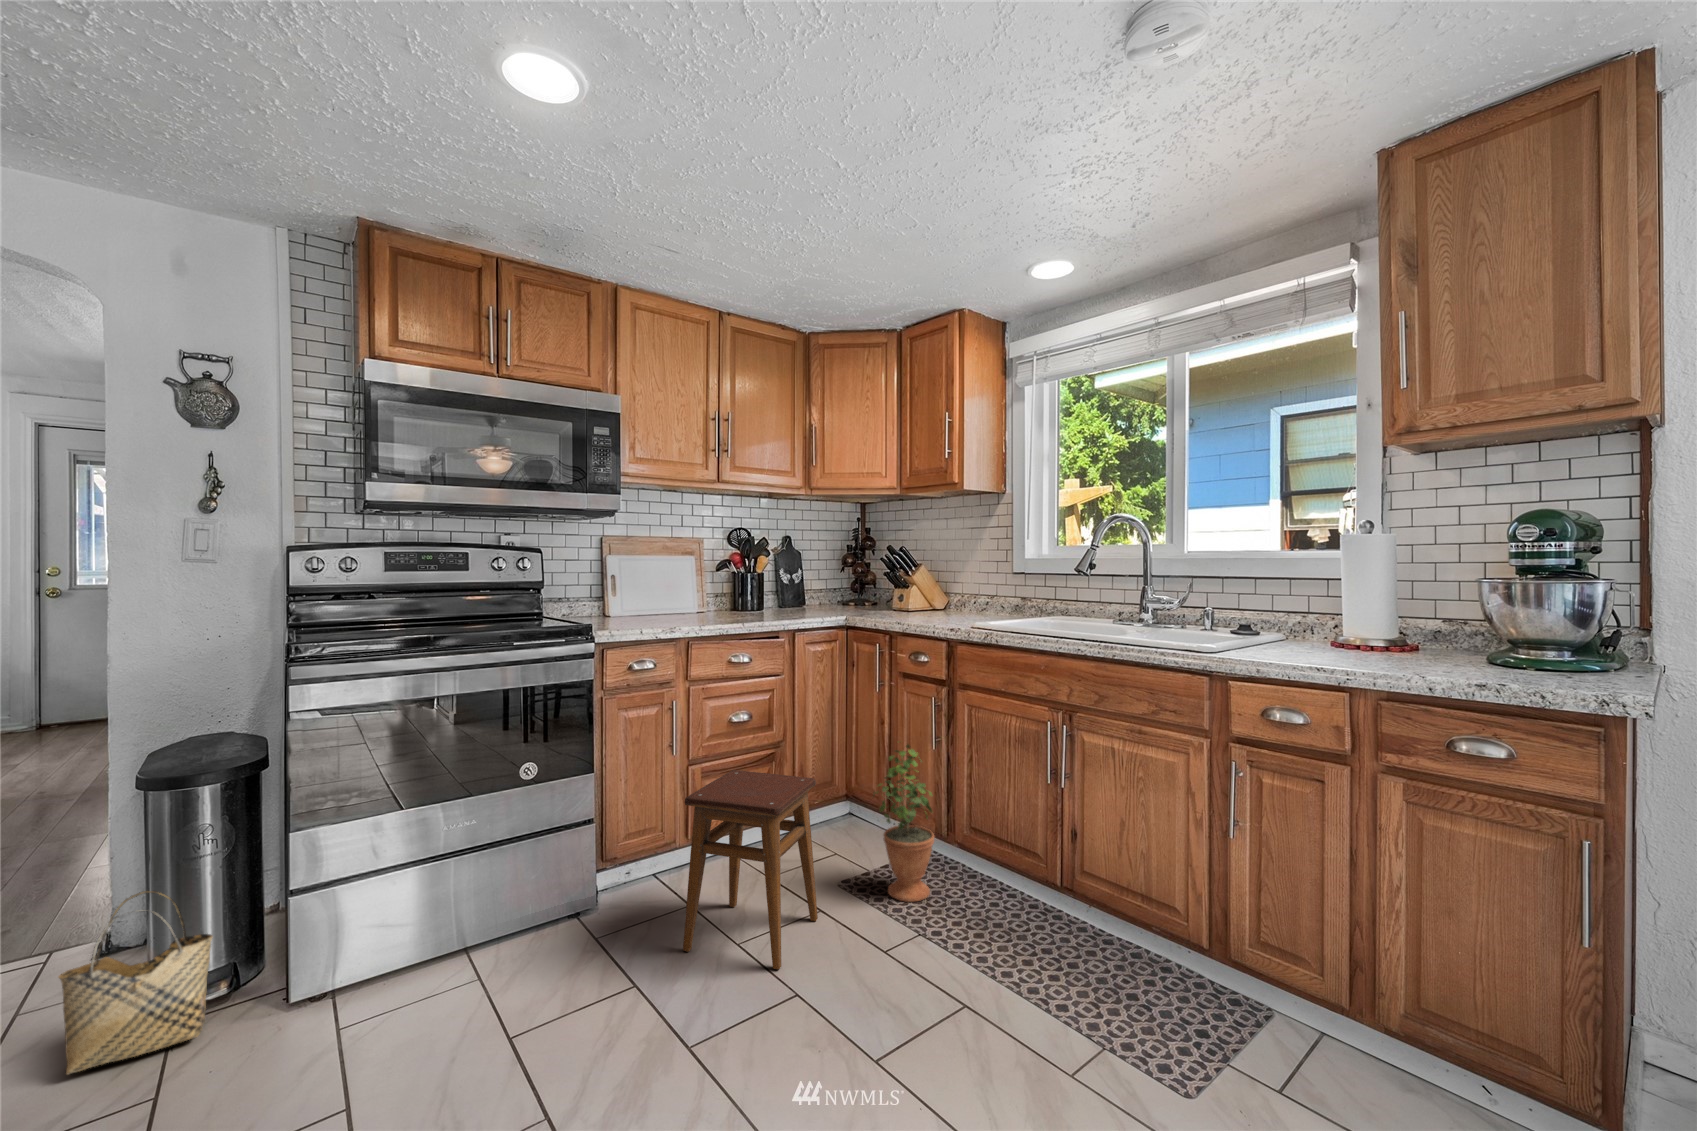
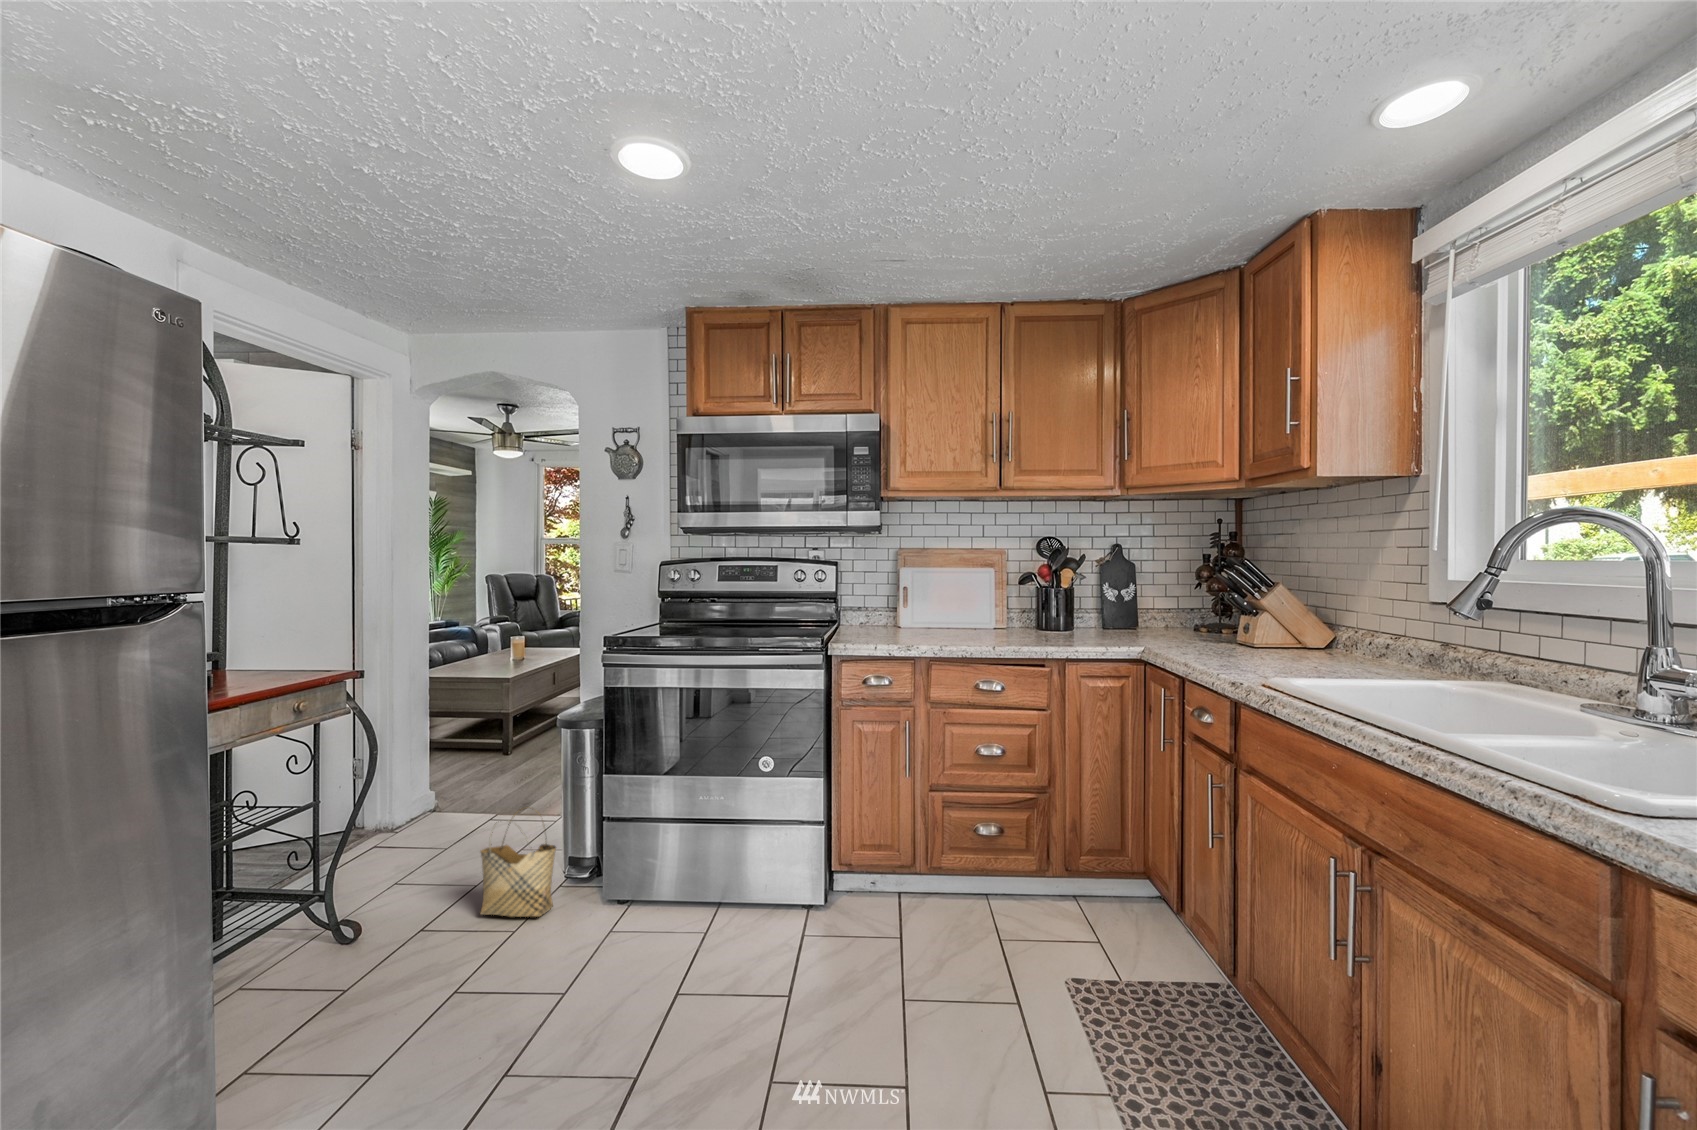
potted plant: present [874,745,934,902] -> none [1092,826,1184,1049]
stool: present [683,770,818,969] -> none [848,813,1004,1058]

